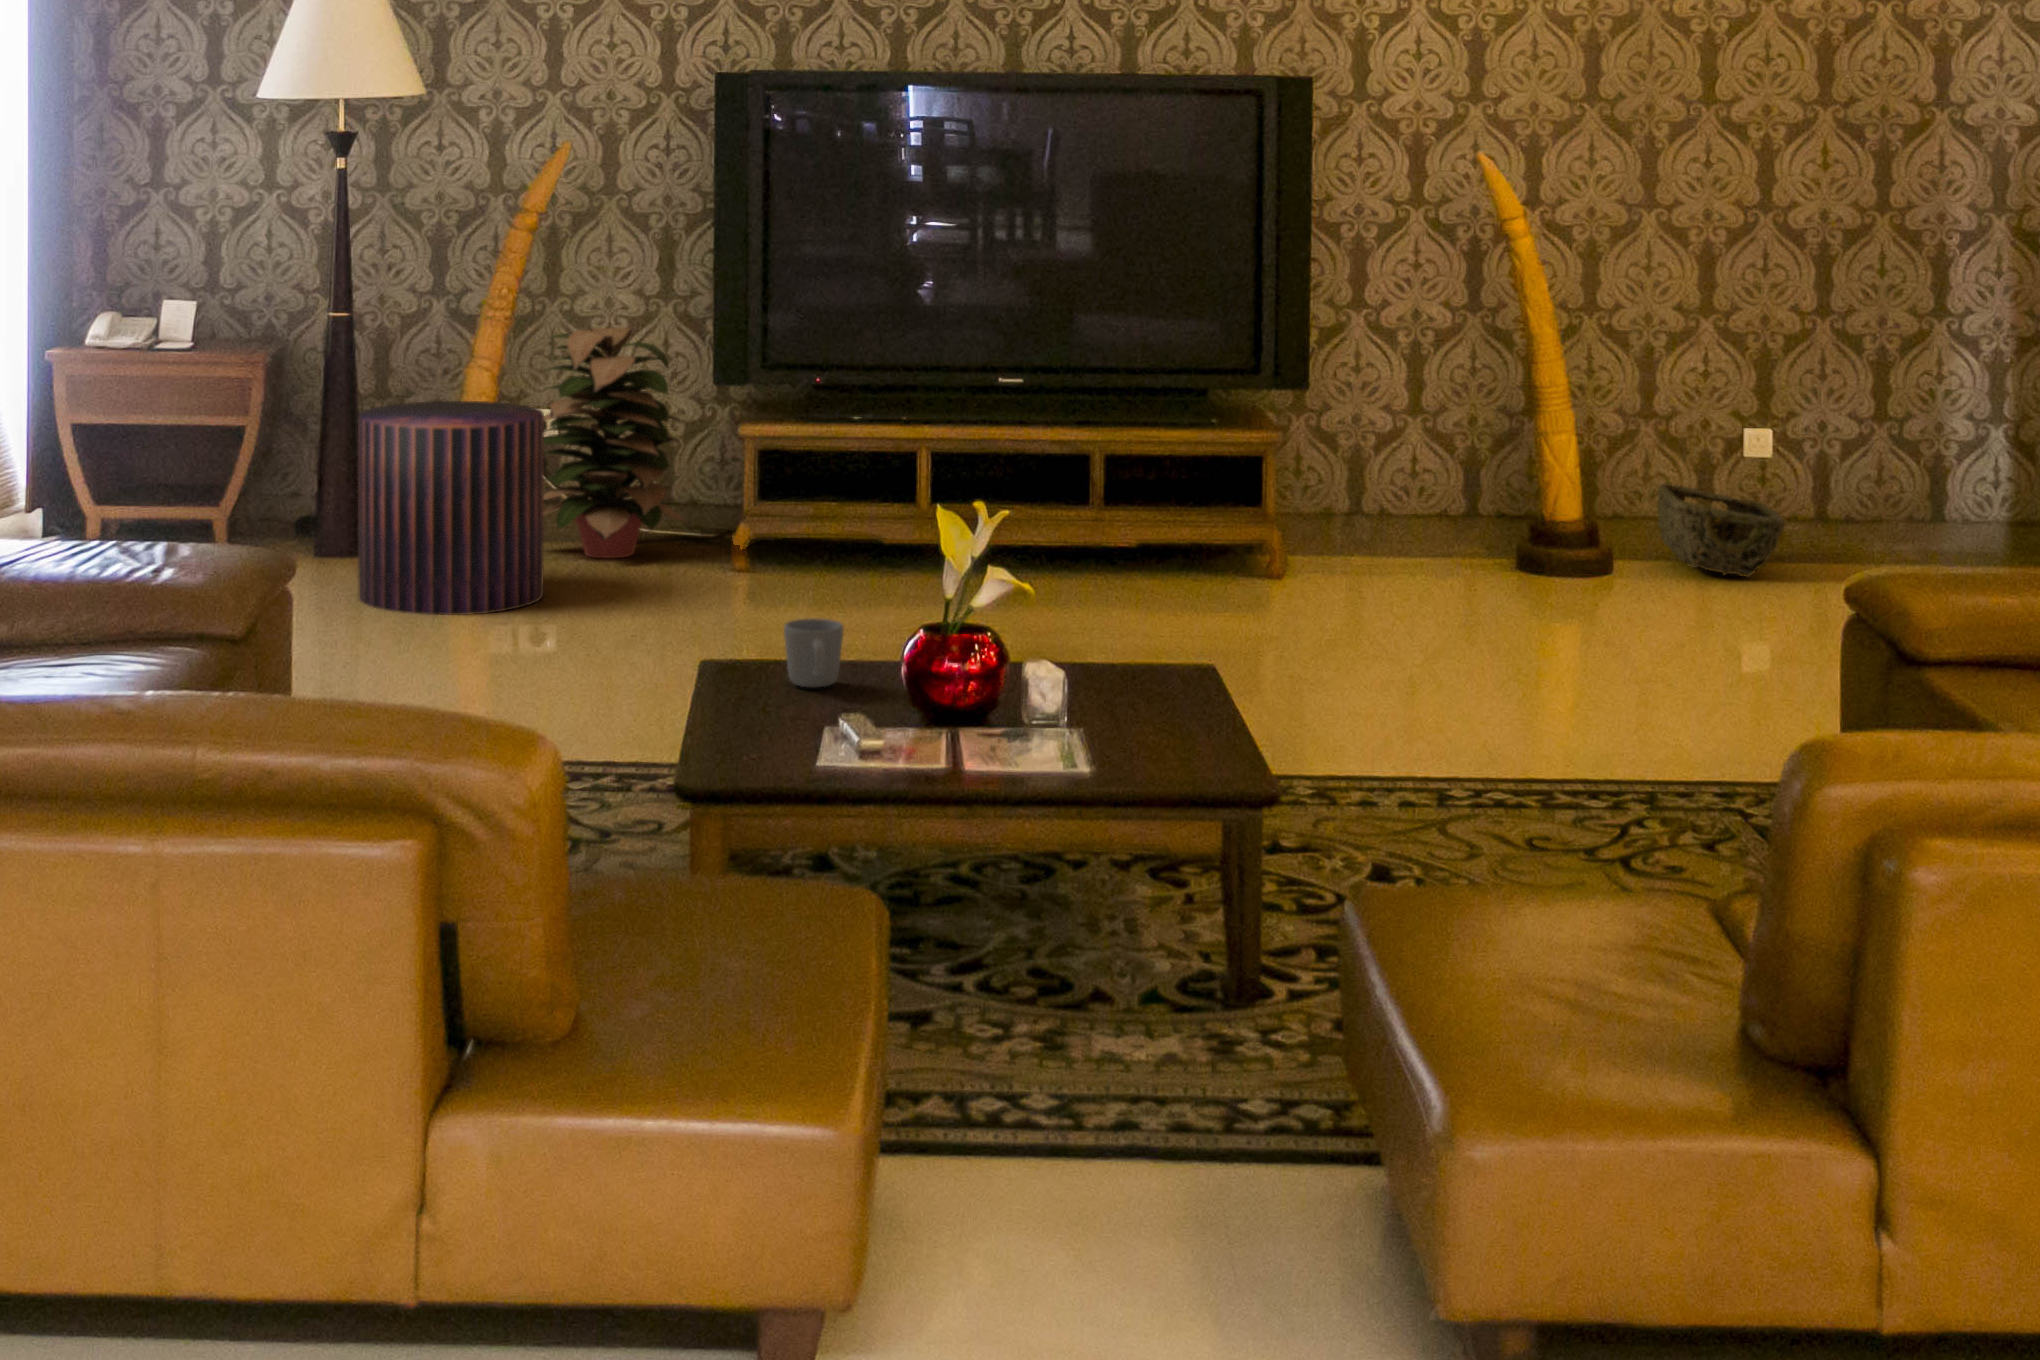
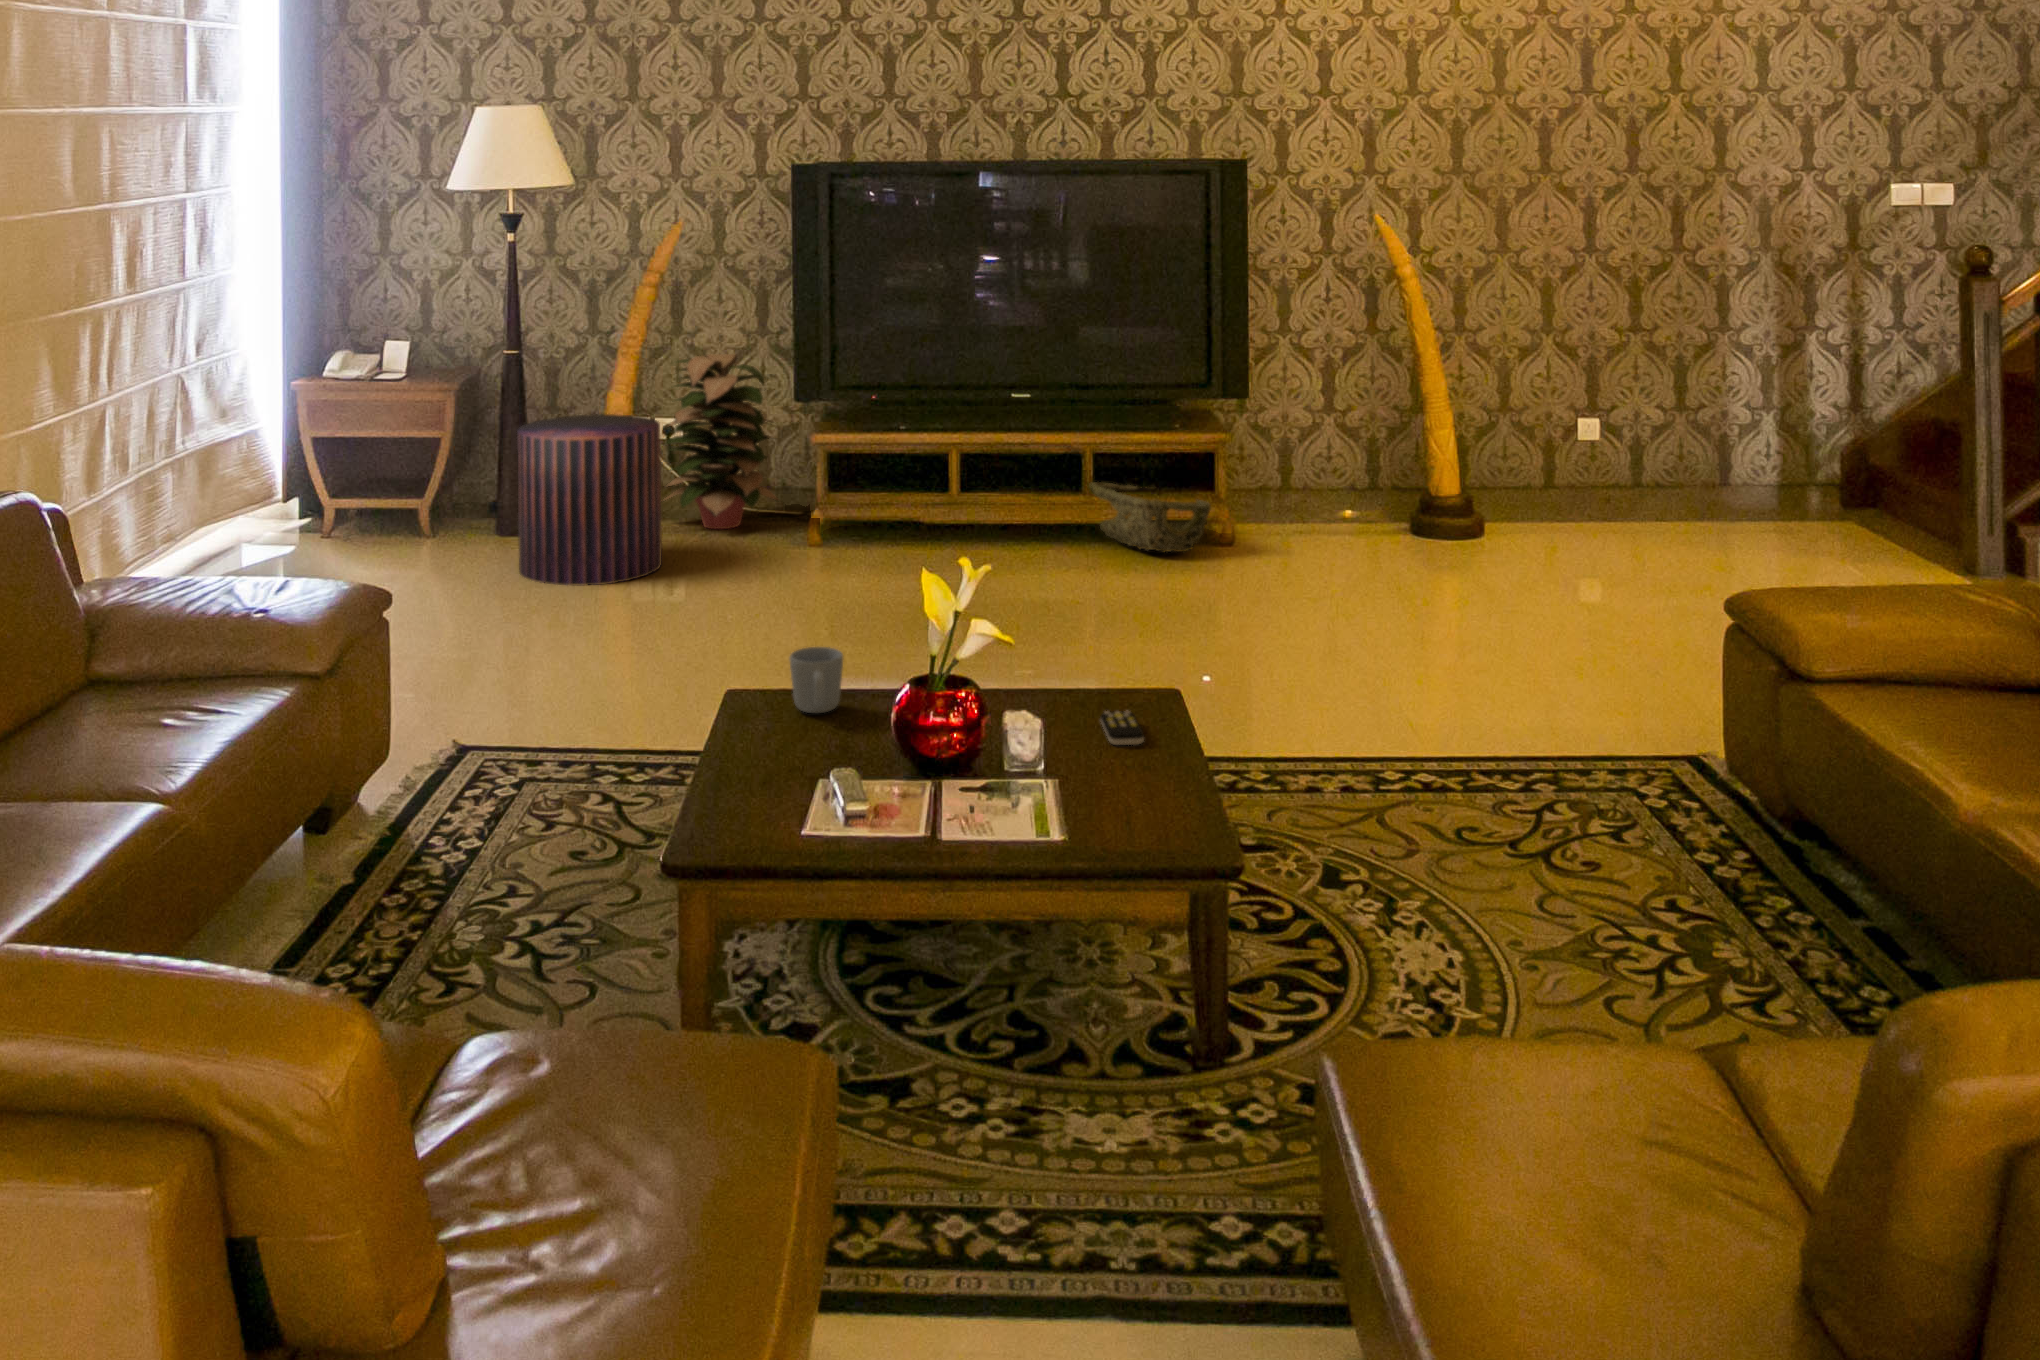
woven basket: present [1657,483,1785,577] -> present [1089,482,1211,552]
remote control: none [1128,685,1176,714] -> present [1100,711,1144,745]

